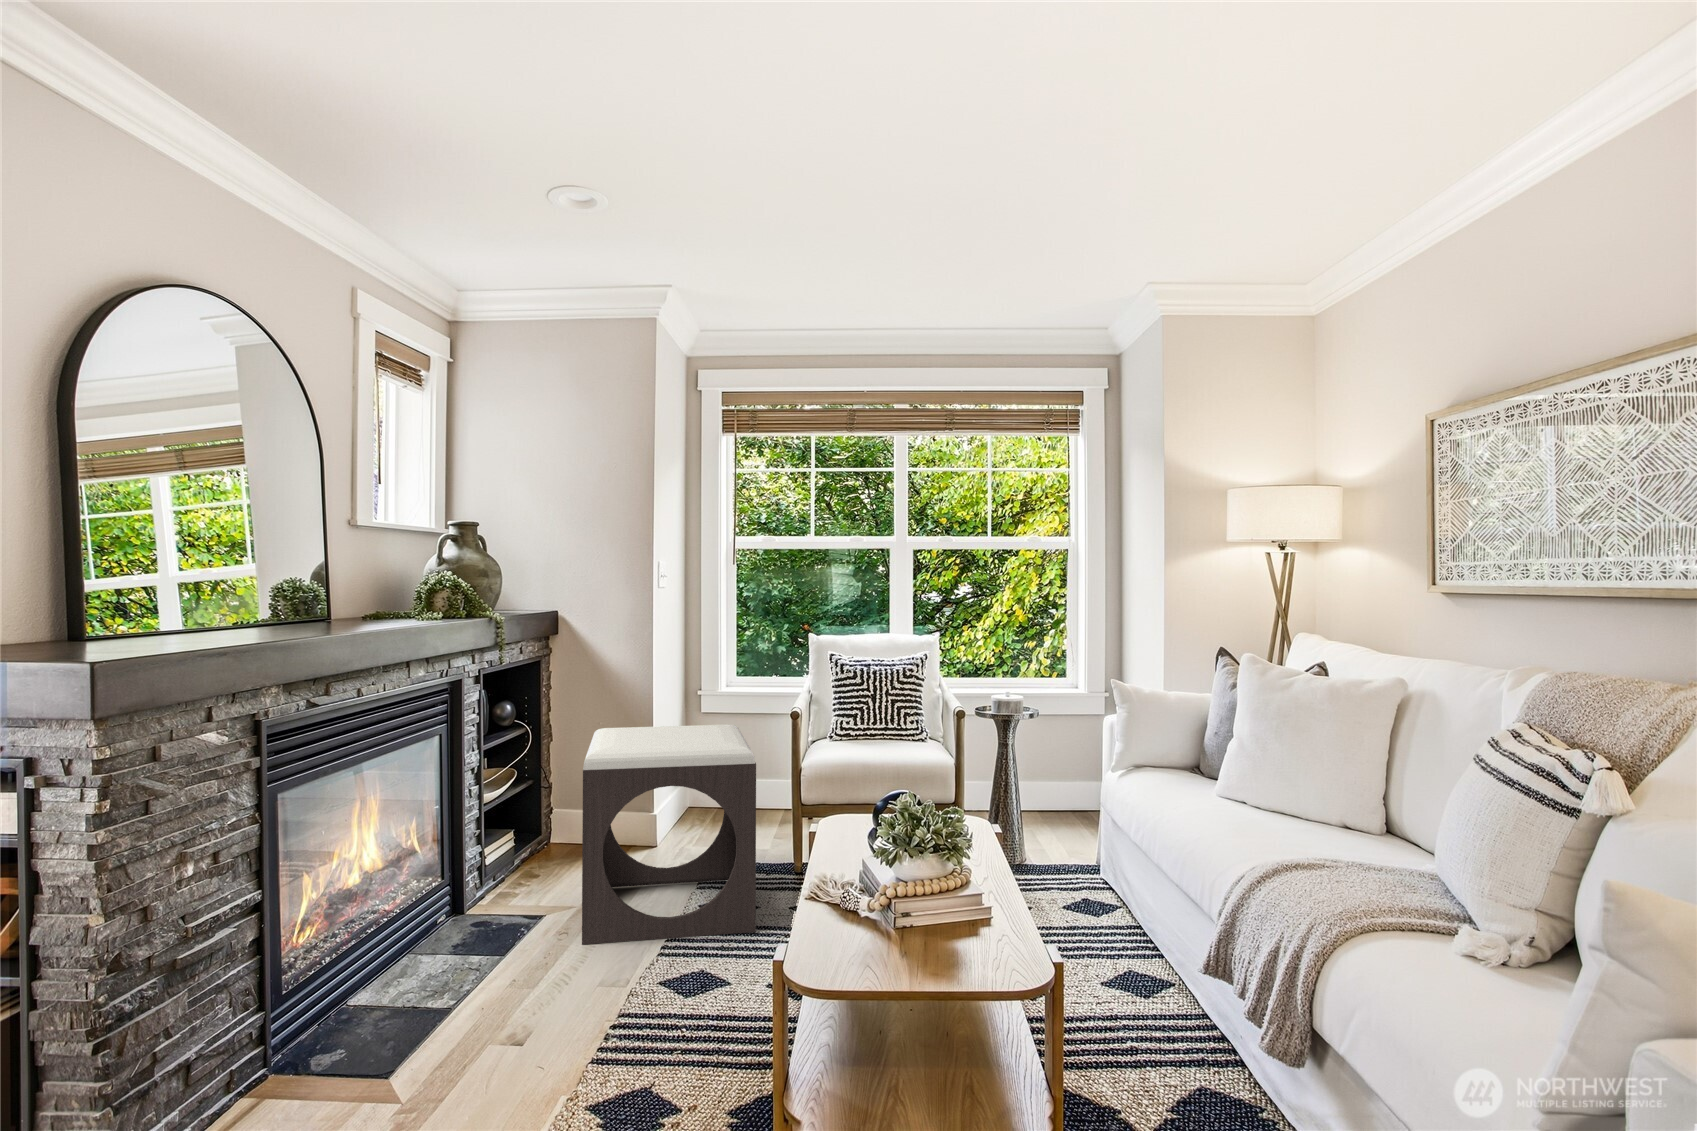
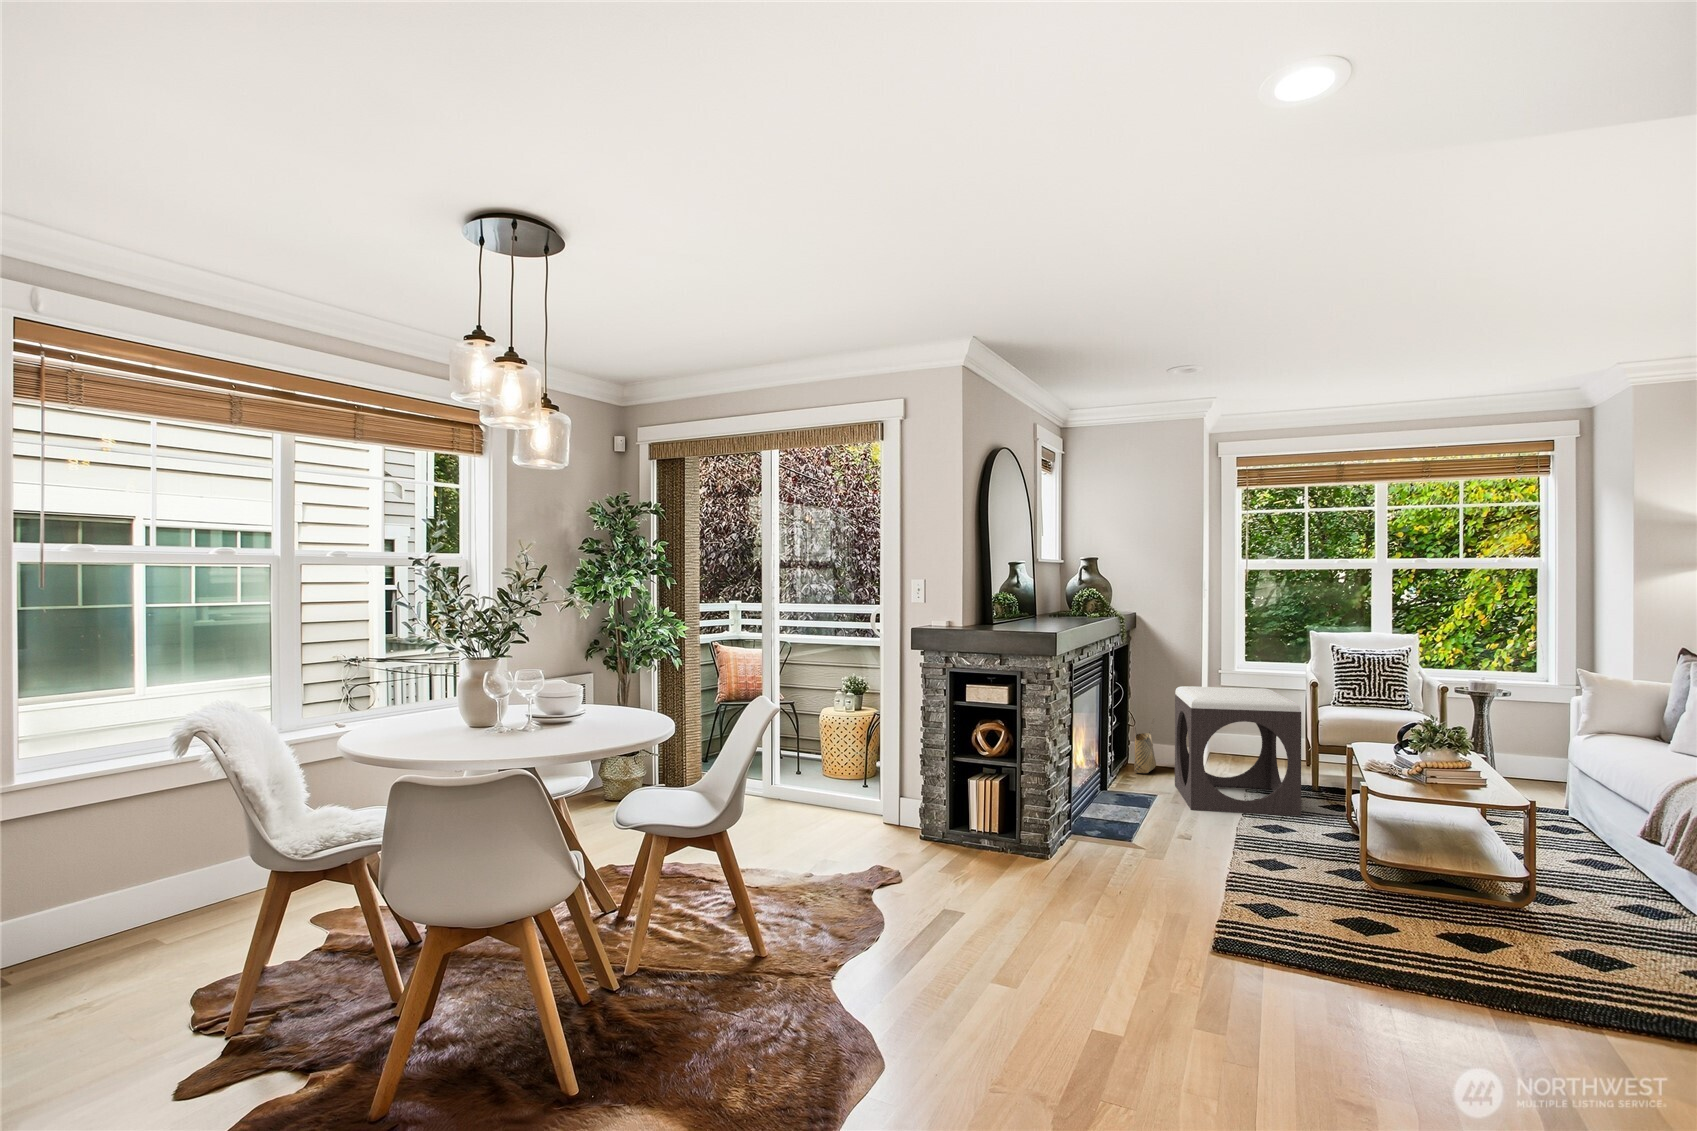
woven basket: none [543,776,586,869] -> present [1131,717,1156,773]

